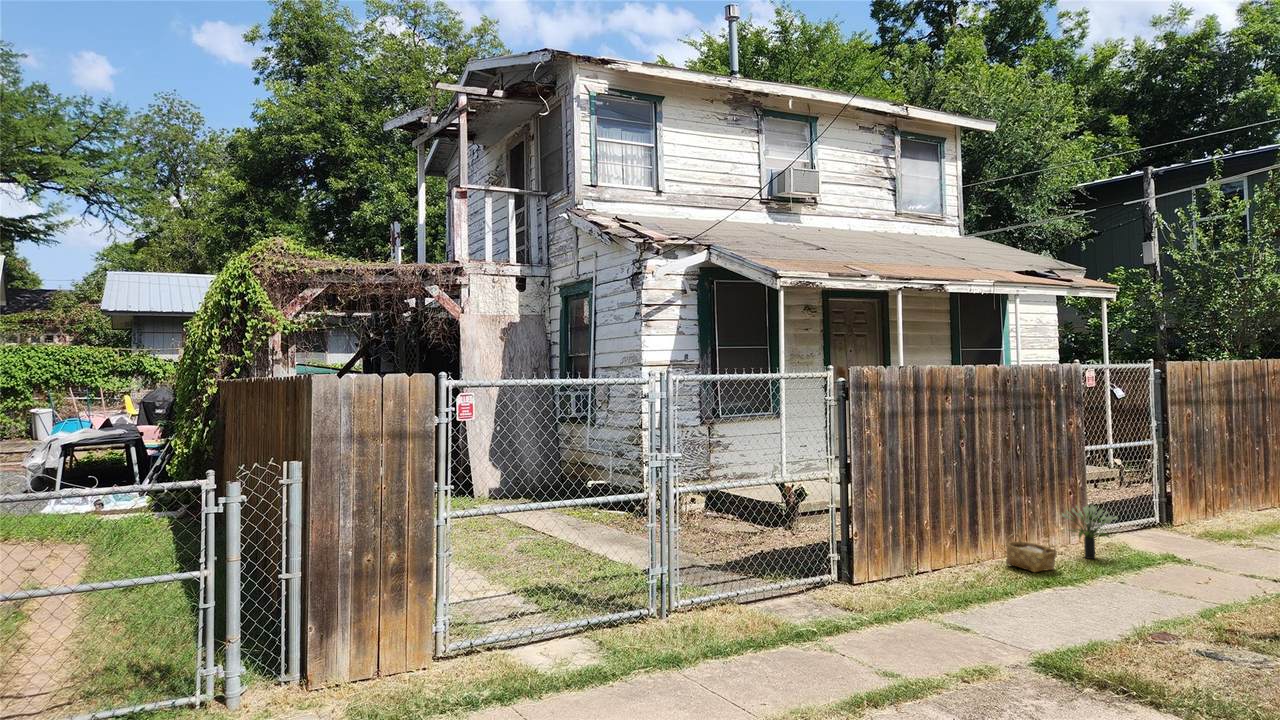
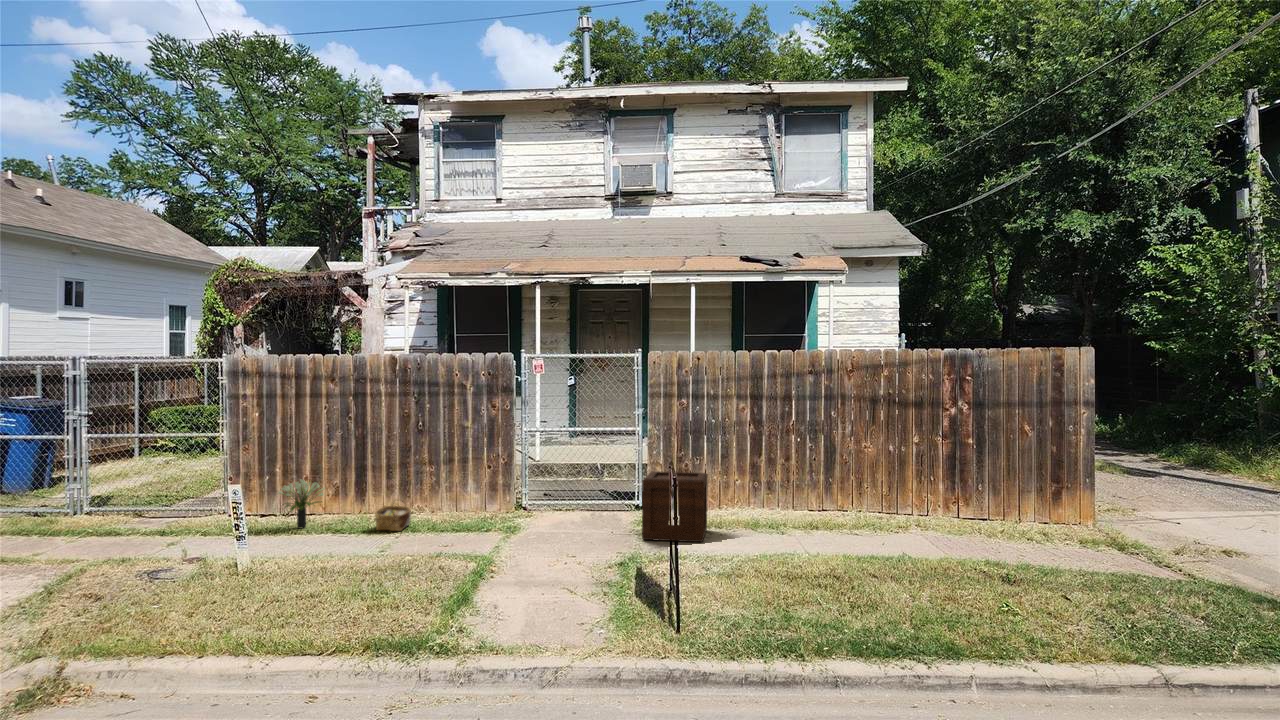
wooden crate: none [1168,473,1265,542] -> present [642,471,708,542]
potted plant: present [1062,505,1118,559] -> present [278,480,325,529]

